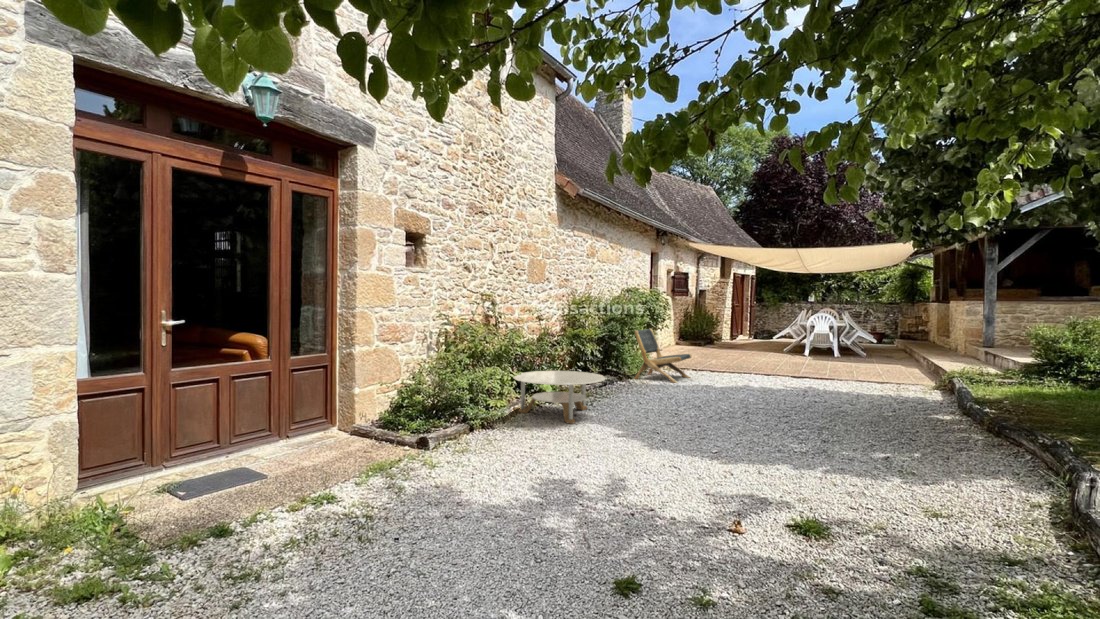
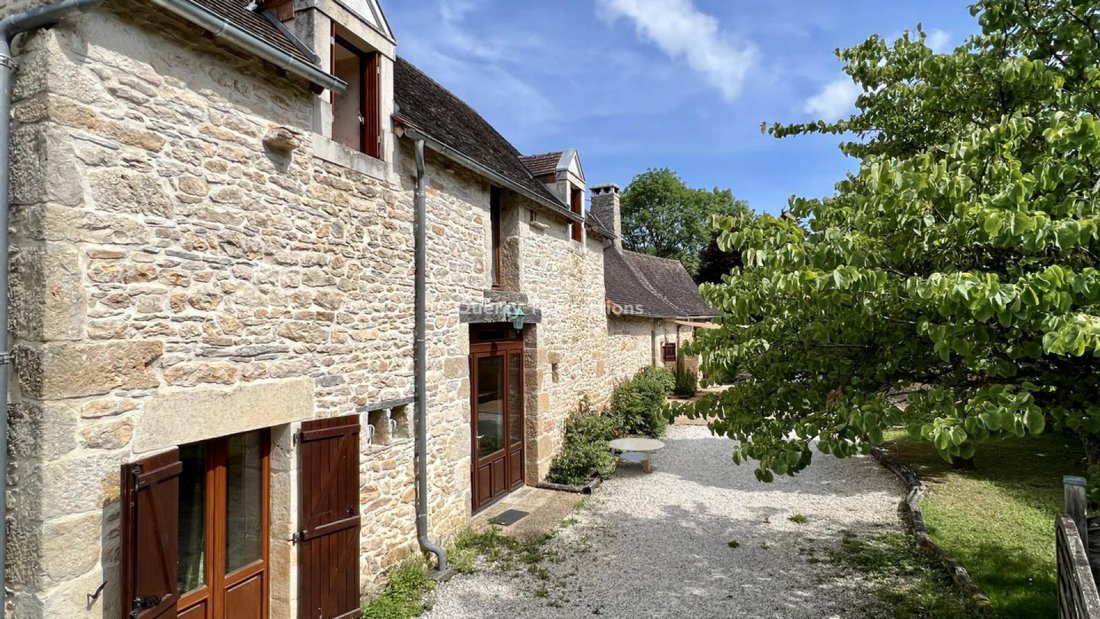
lounge chair: present [635,329,691,383] -> none [659,398,698,437]

